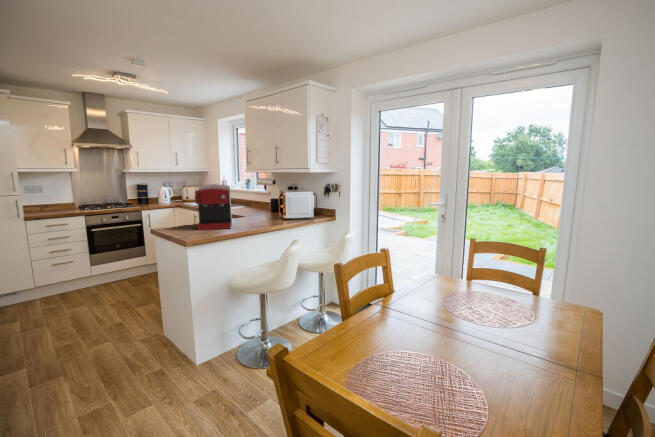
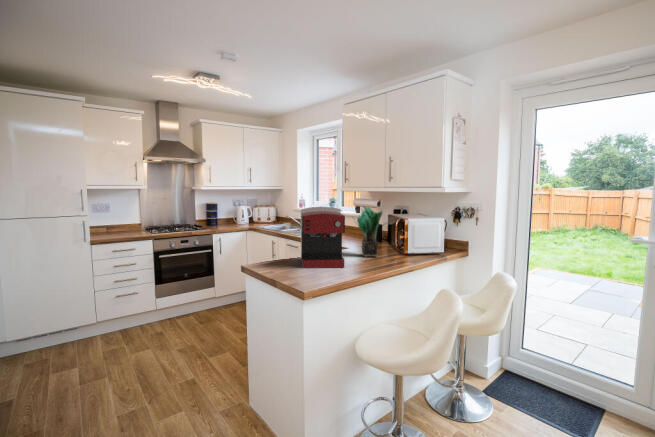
potted plant: none [243,183,266,222] -> present [357,206,382,256]

